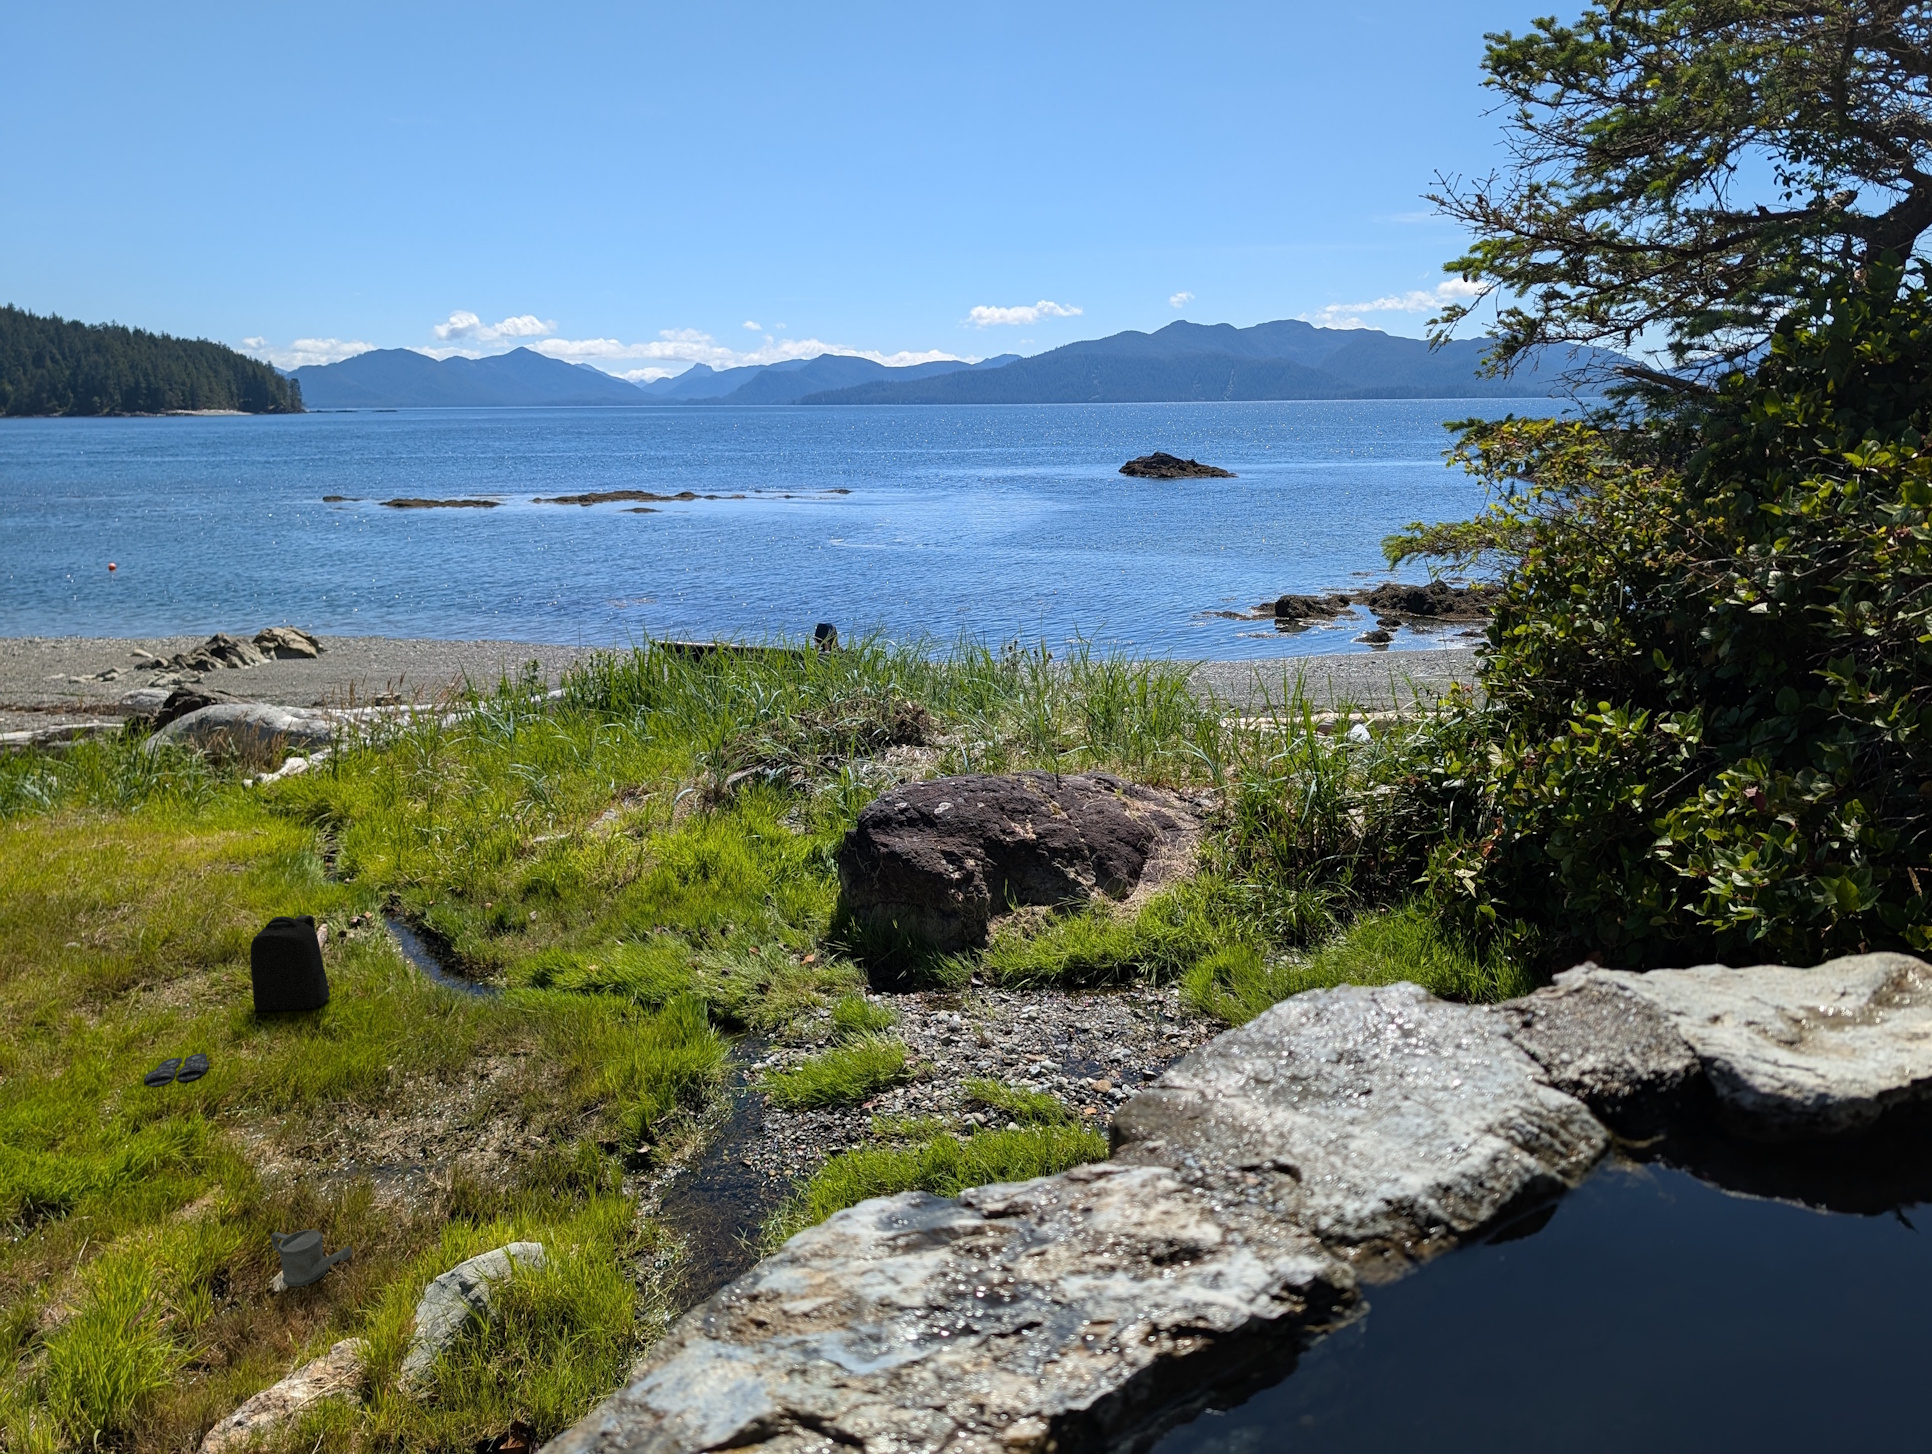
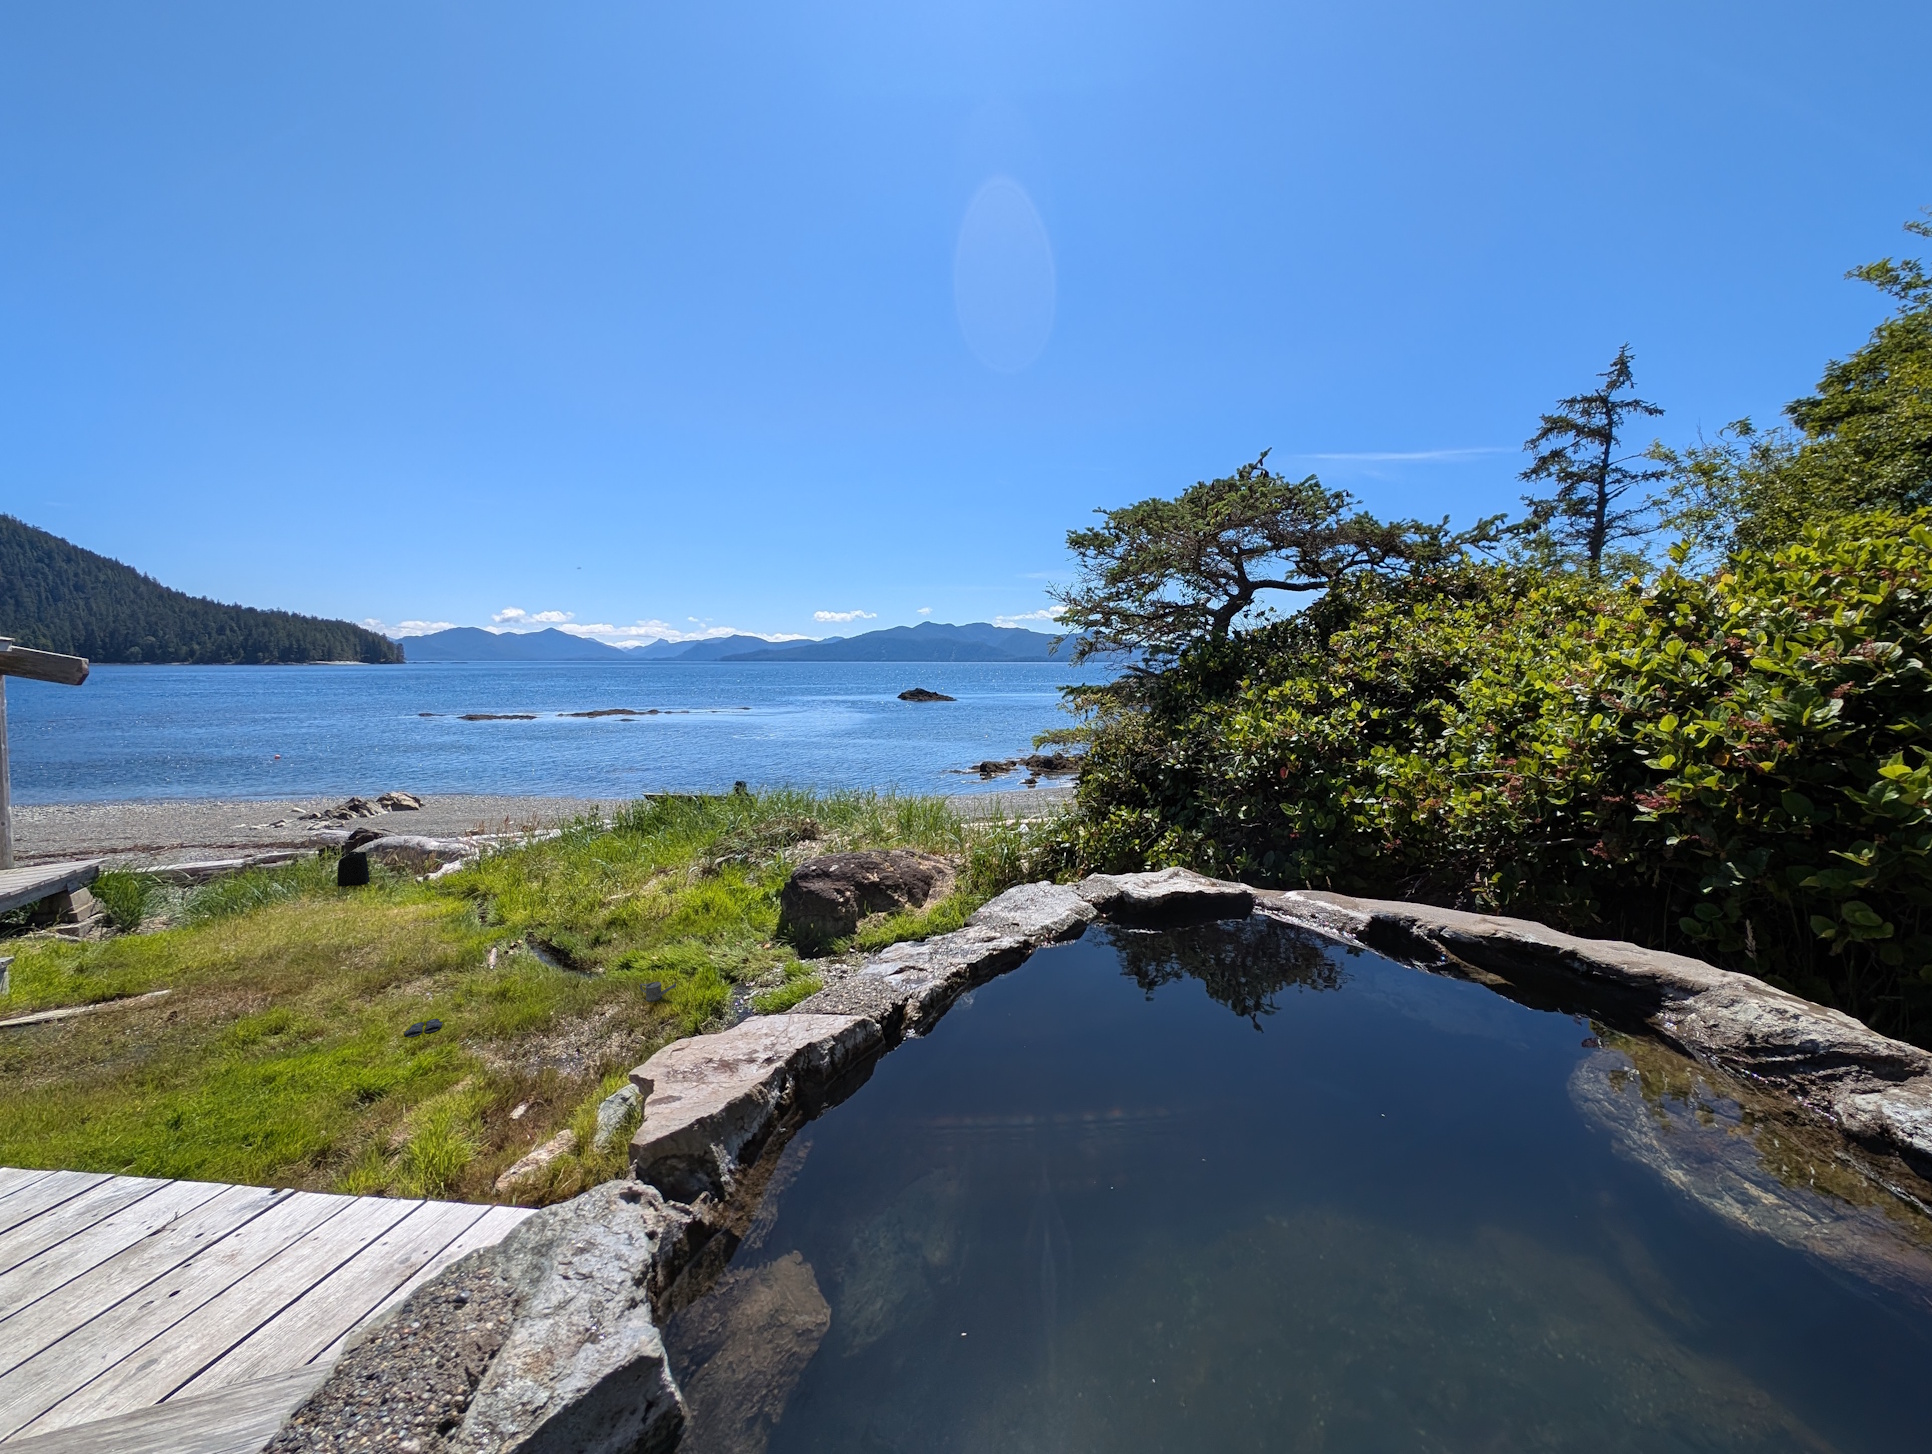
backpack: present [251,915,330,1011] -> present [337,851,370,886]
watering can: present [271,1230,352,1287] -> present [640,982,676,1002]

